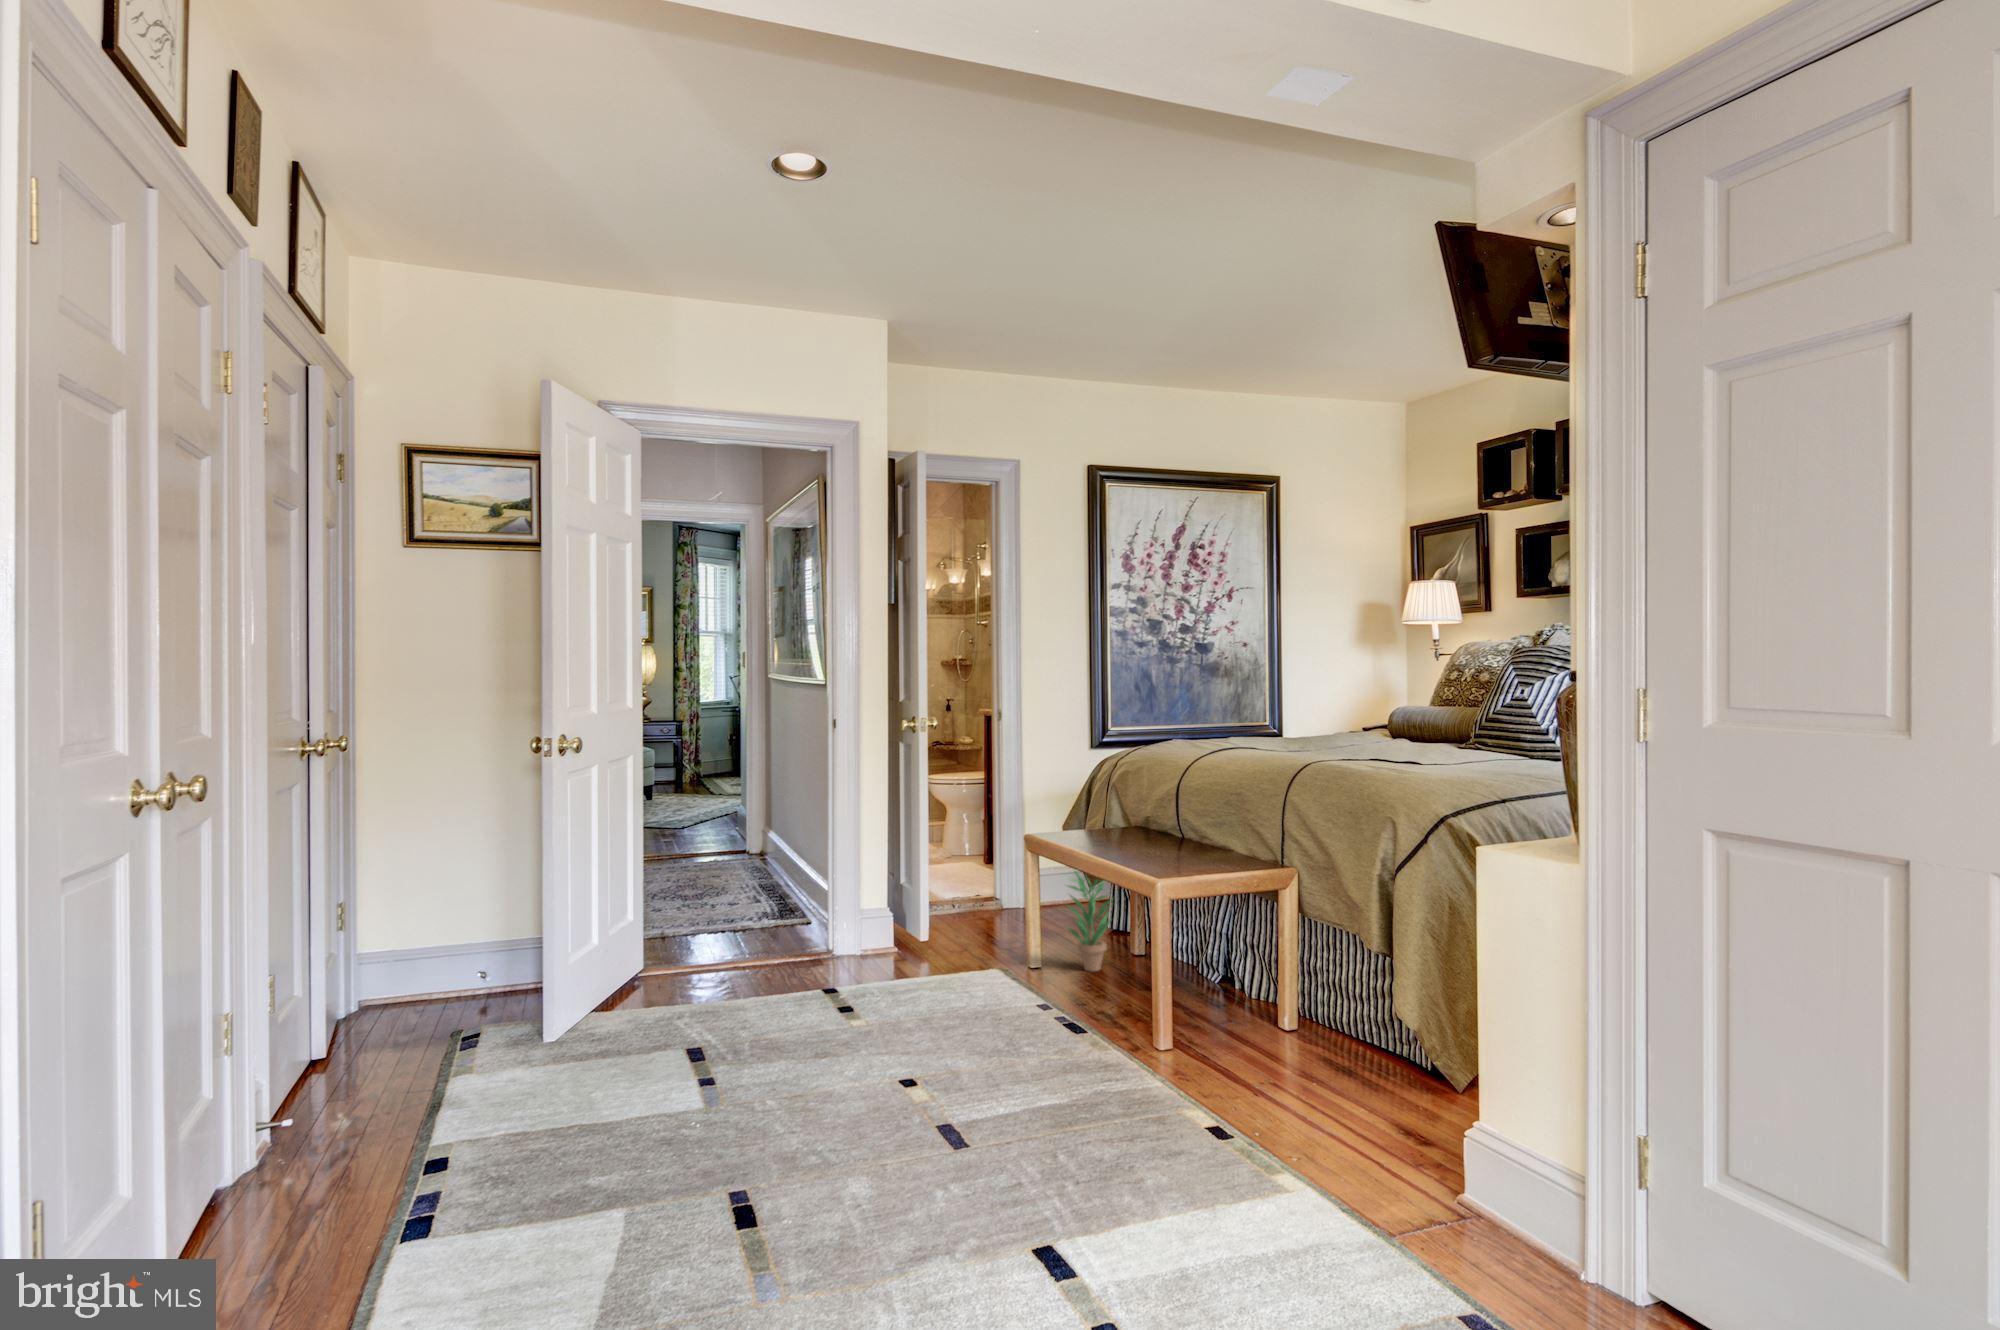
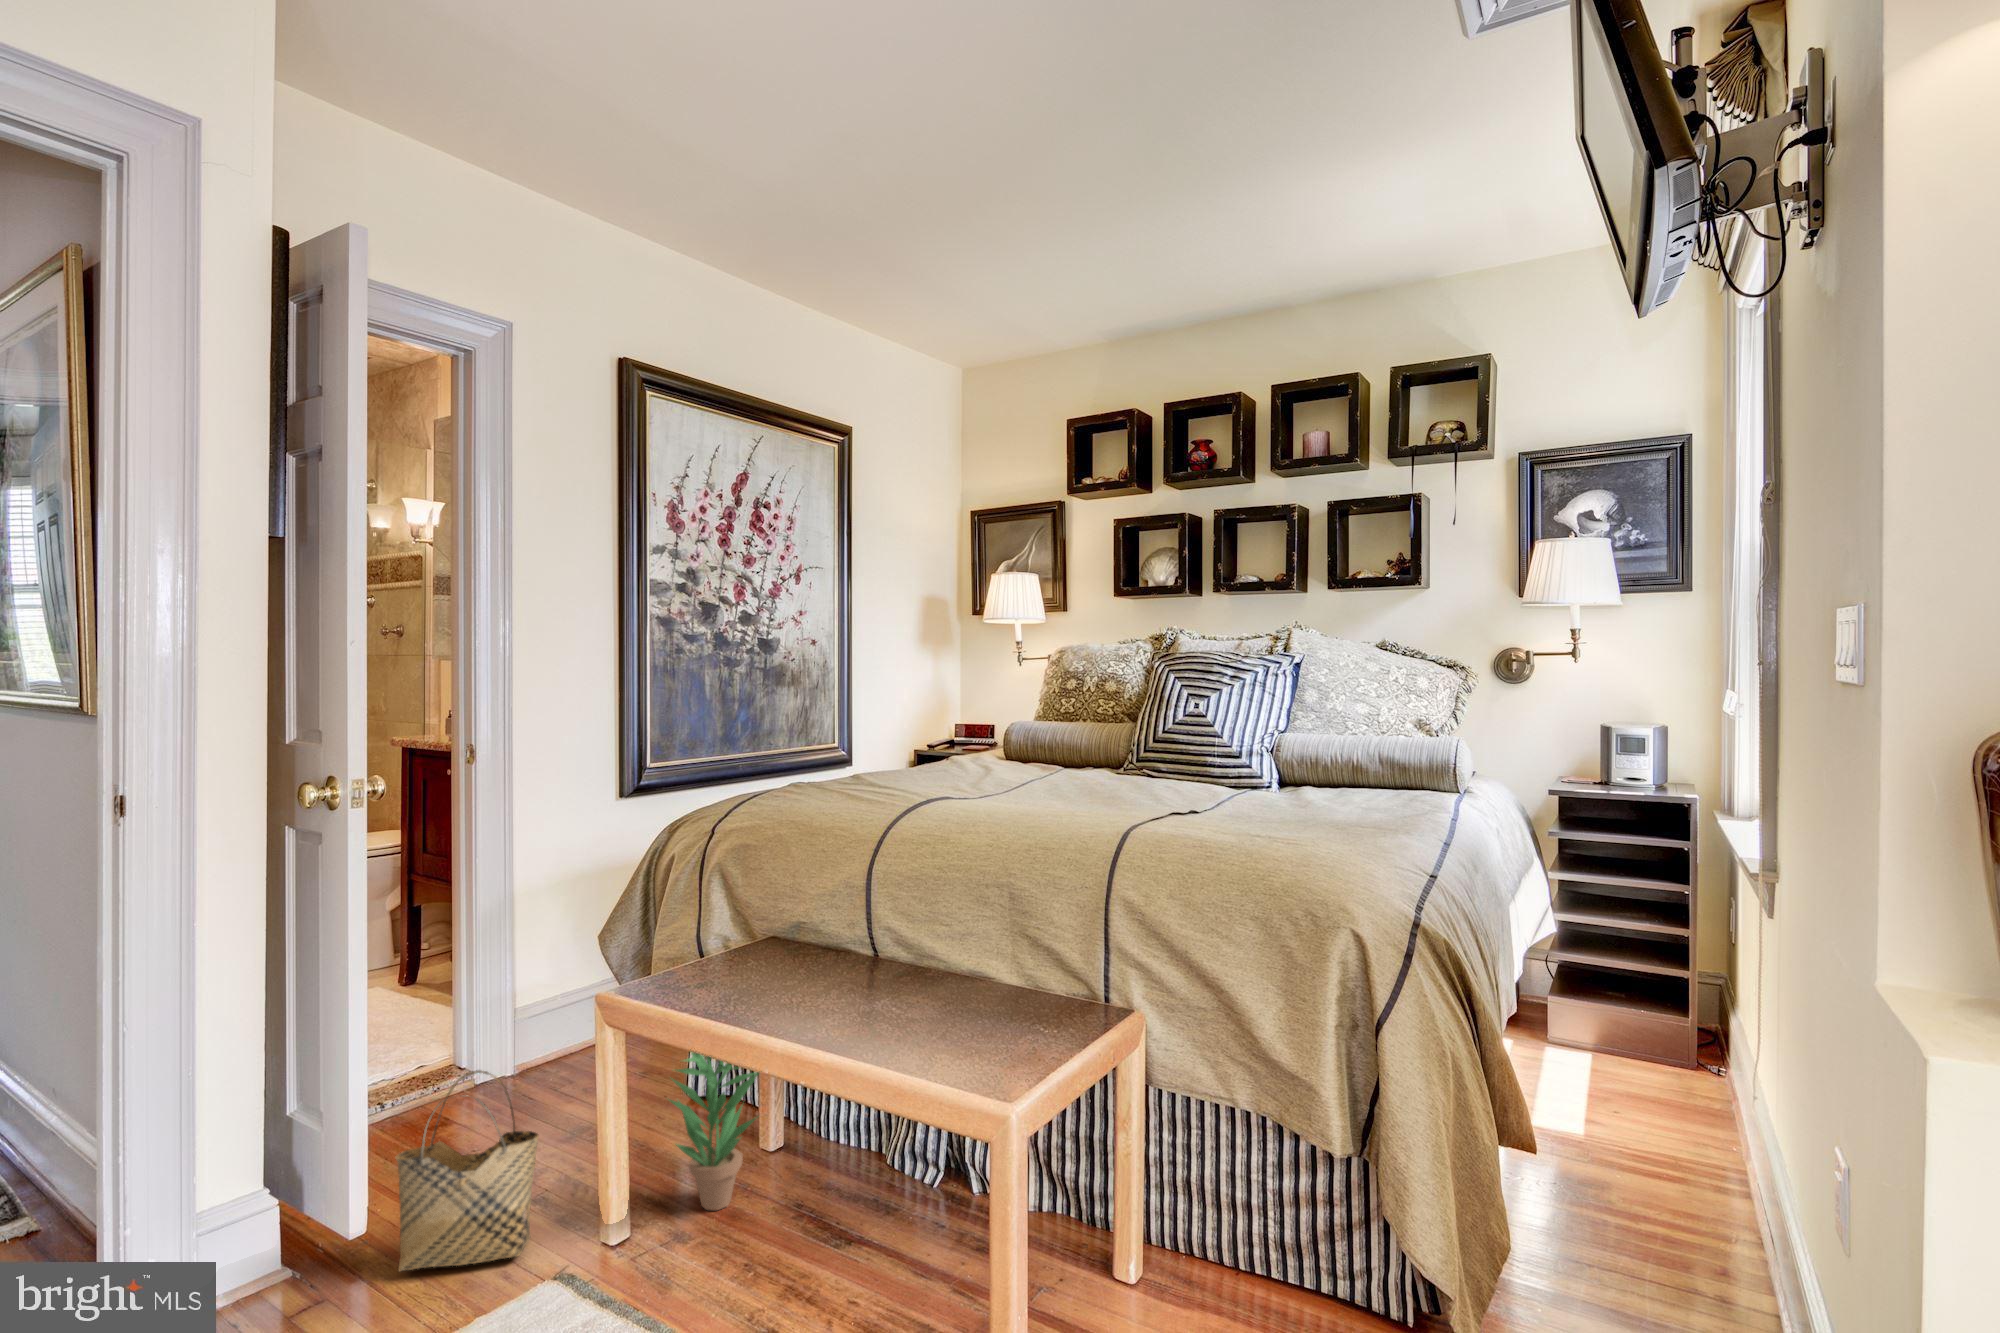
woven basket: none [938,873,1002,967] -> present [395,1070,539,1271]

